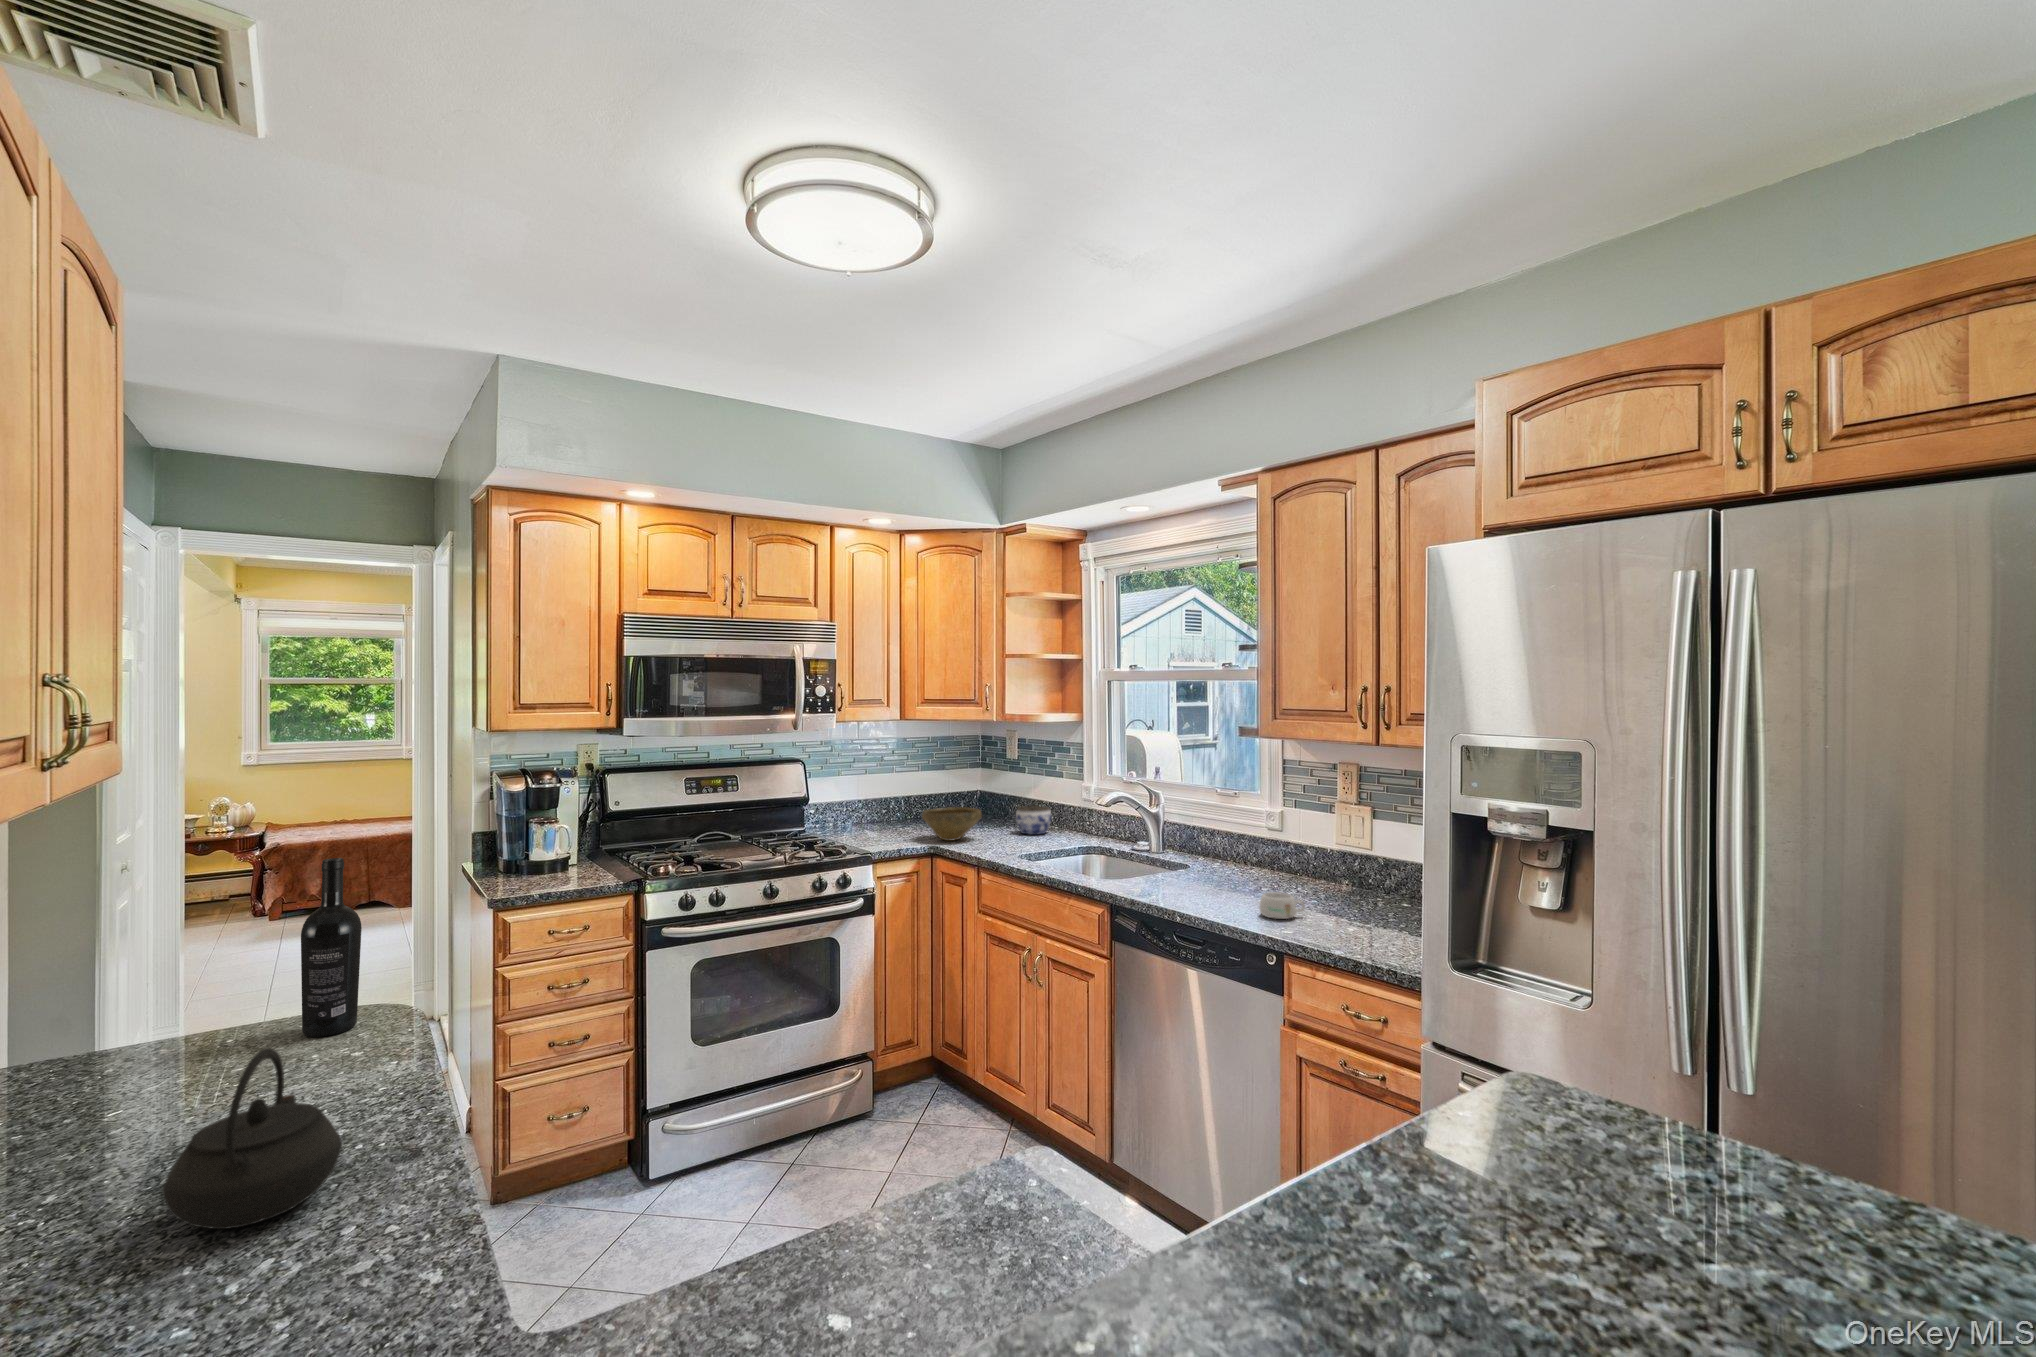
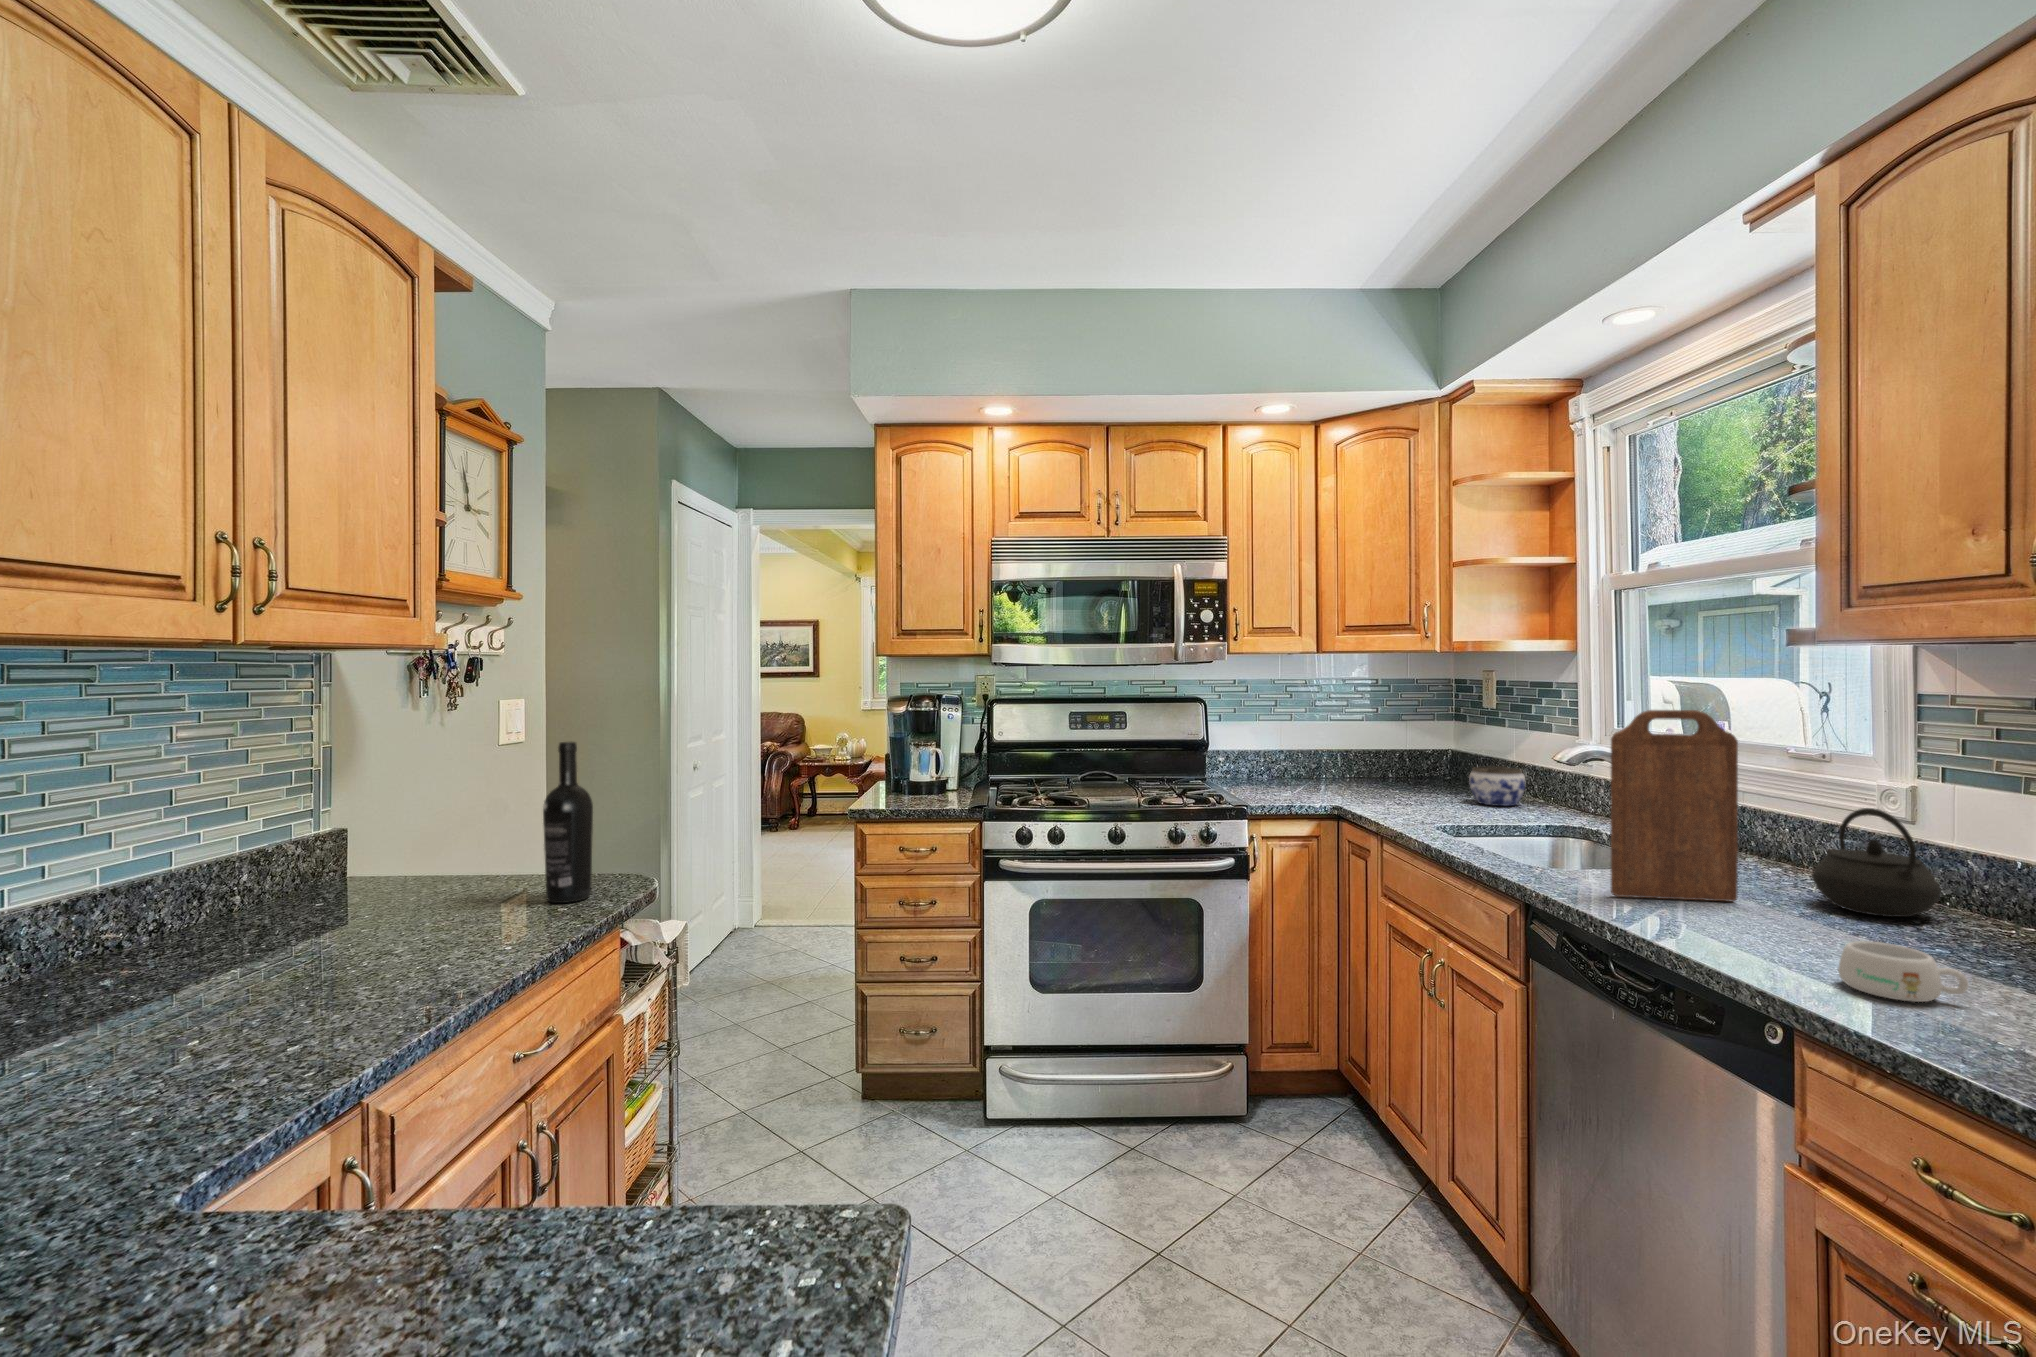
cutting board: none [1142,771,1198,887] -> present [1611,710,1738,901]
bowl: present [922,807,981,841] -> none [1328,761,1411,802]
kettle: present [163,1048,342,1229] -> present [1812,808,1941,917]

